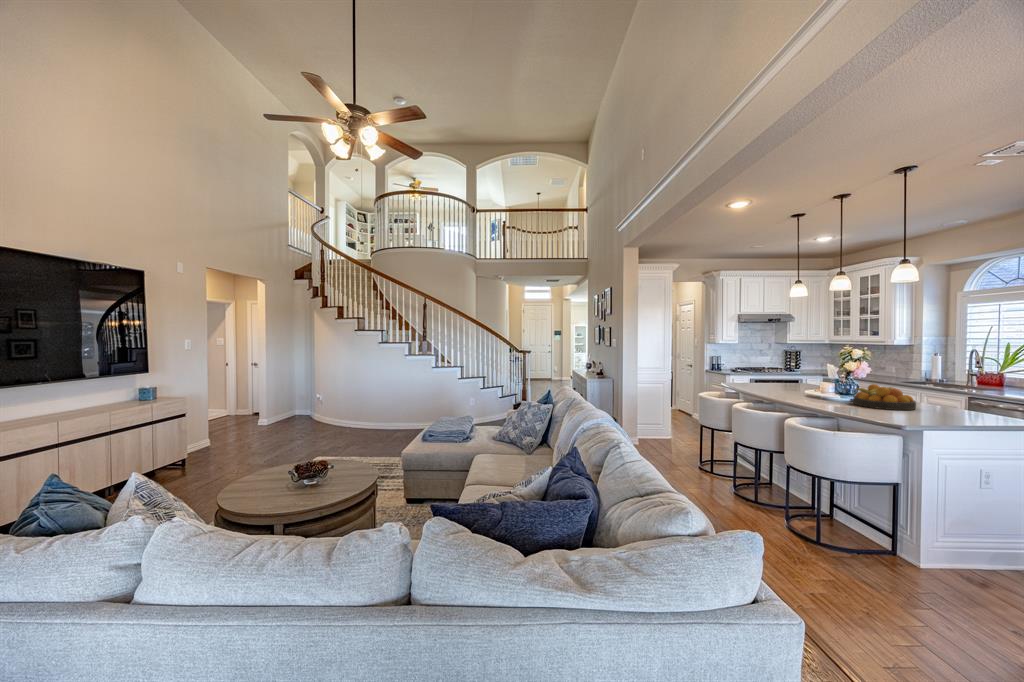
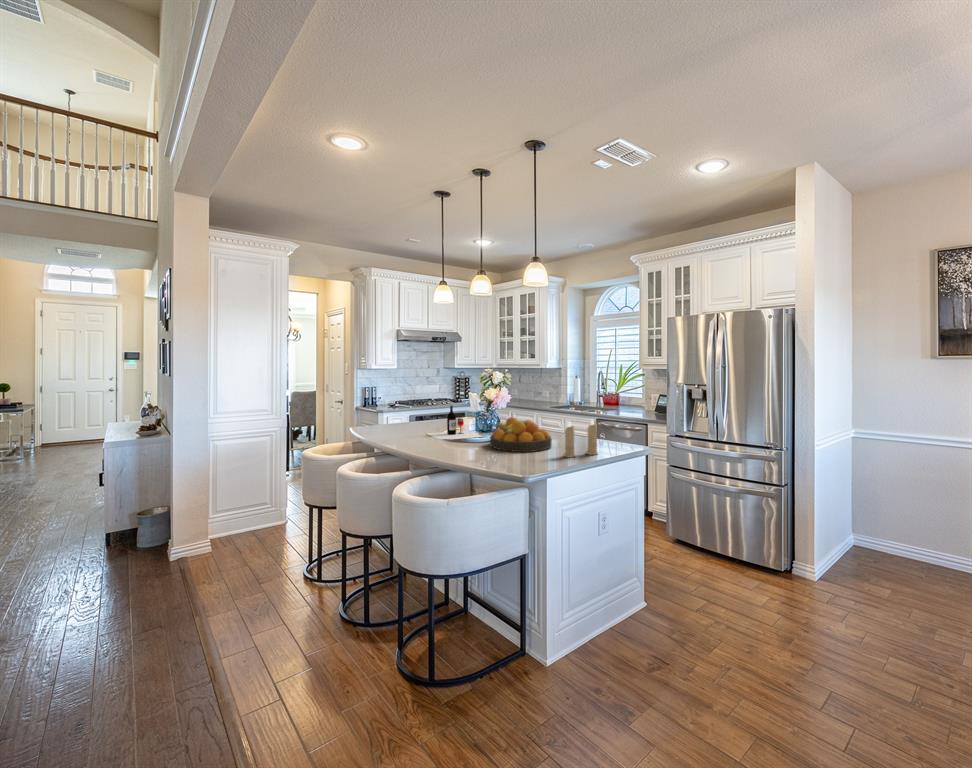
wine bottle: none [786,373,842,398] -> present [427,405,483,439]
candle: none [930,387,969,417] -> present [563,420,598,457]

